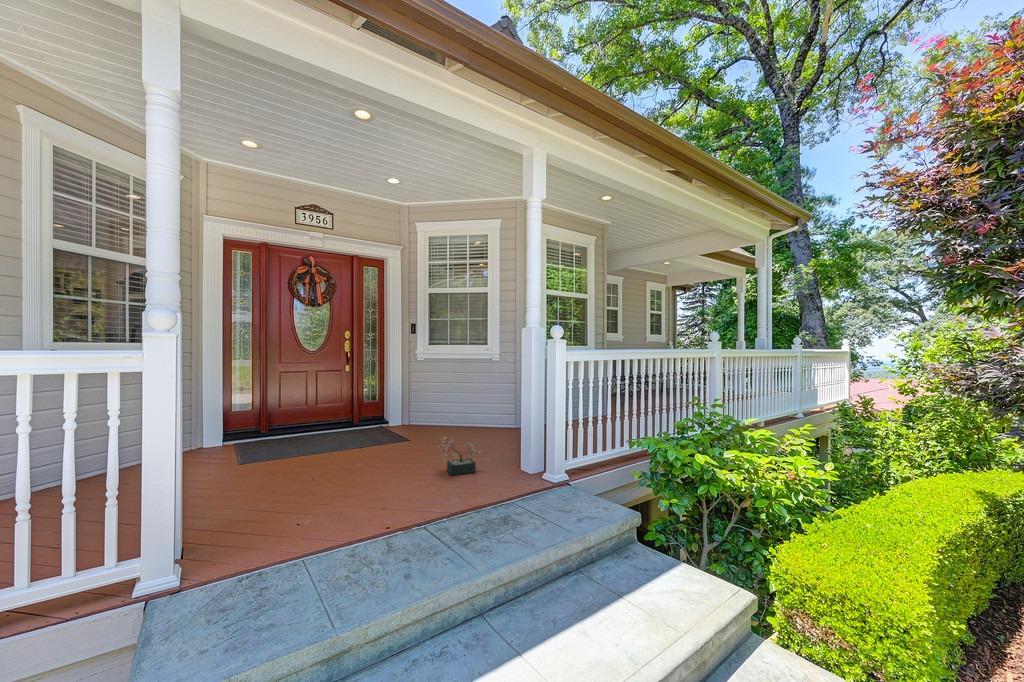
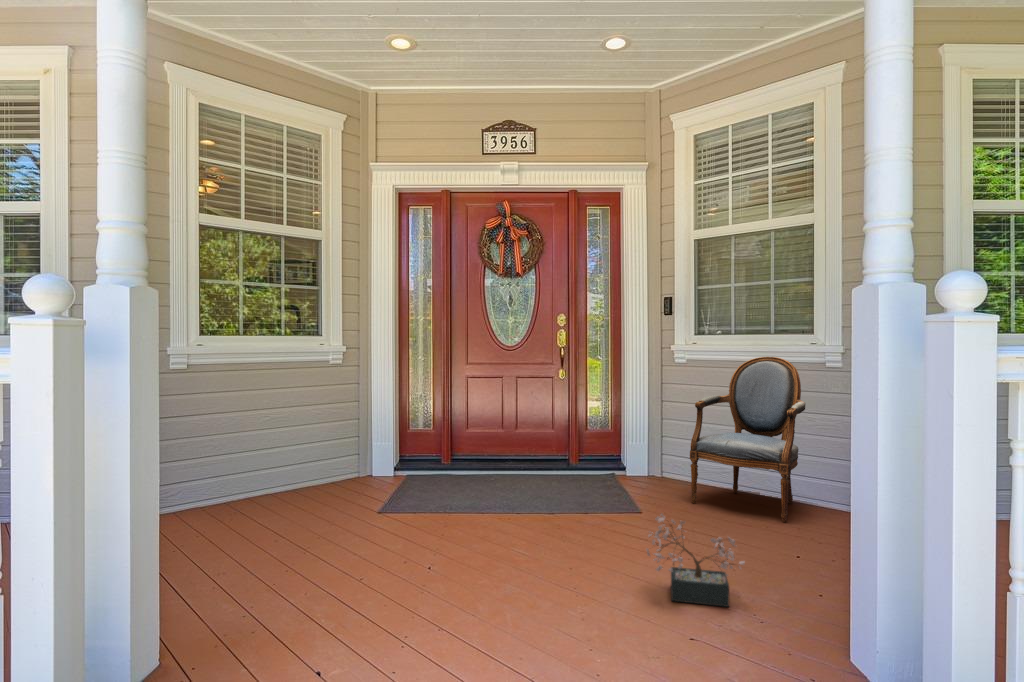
armchair: none [433,356,486,436] -> present [690,357,805,521]

